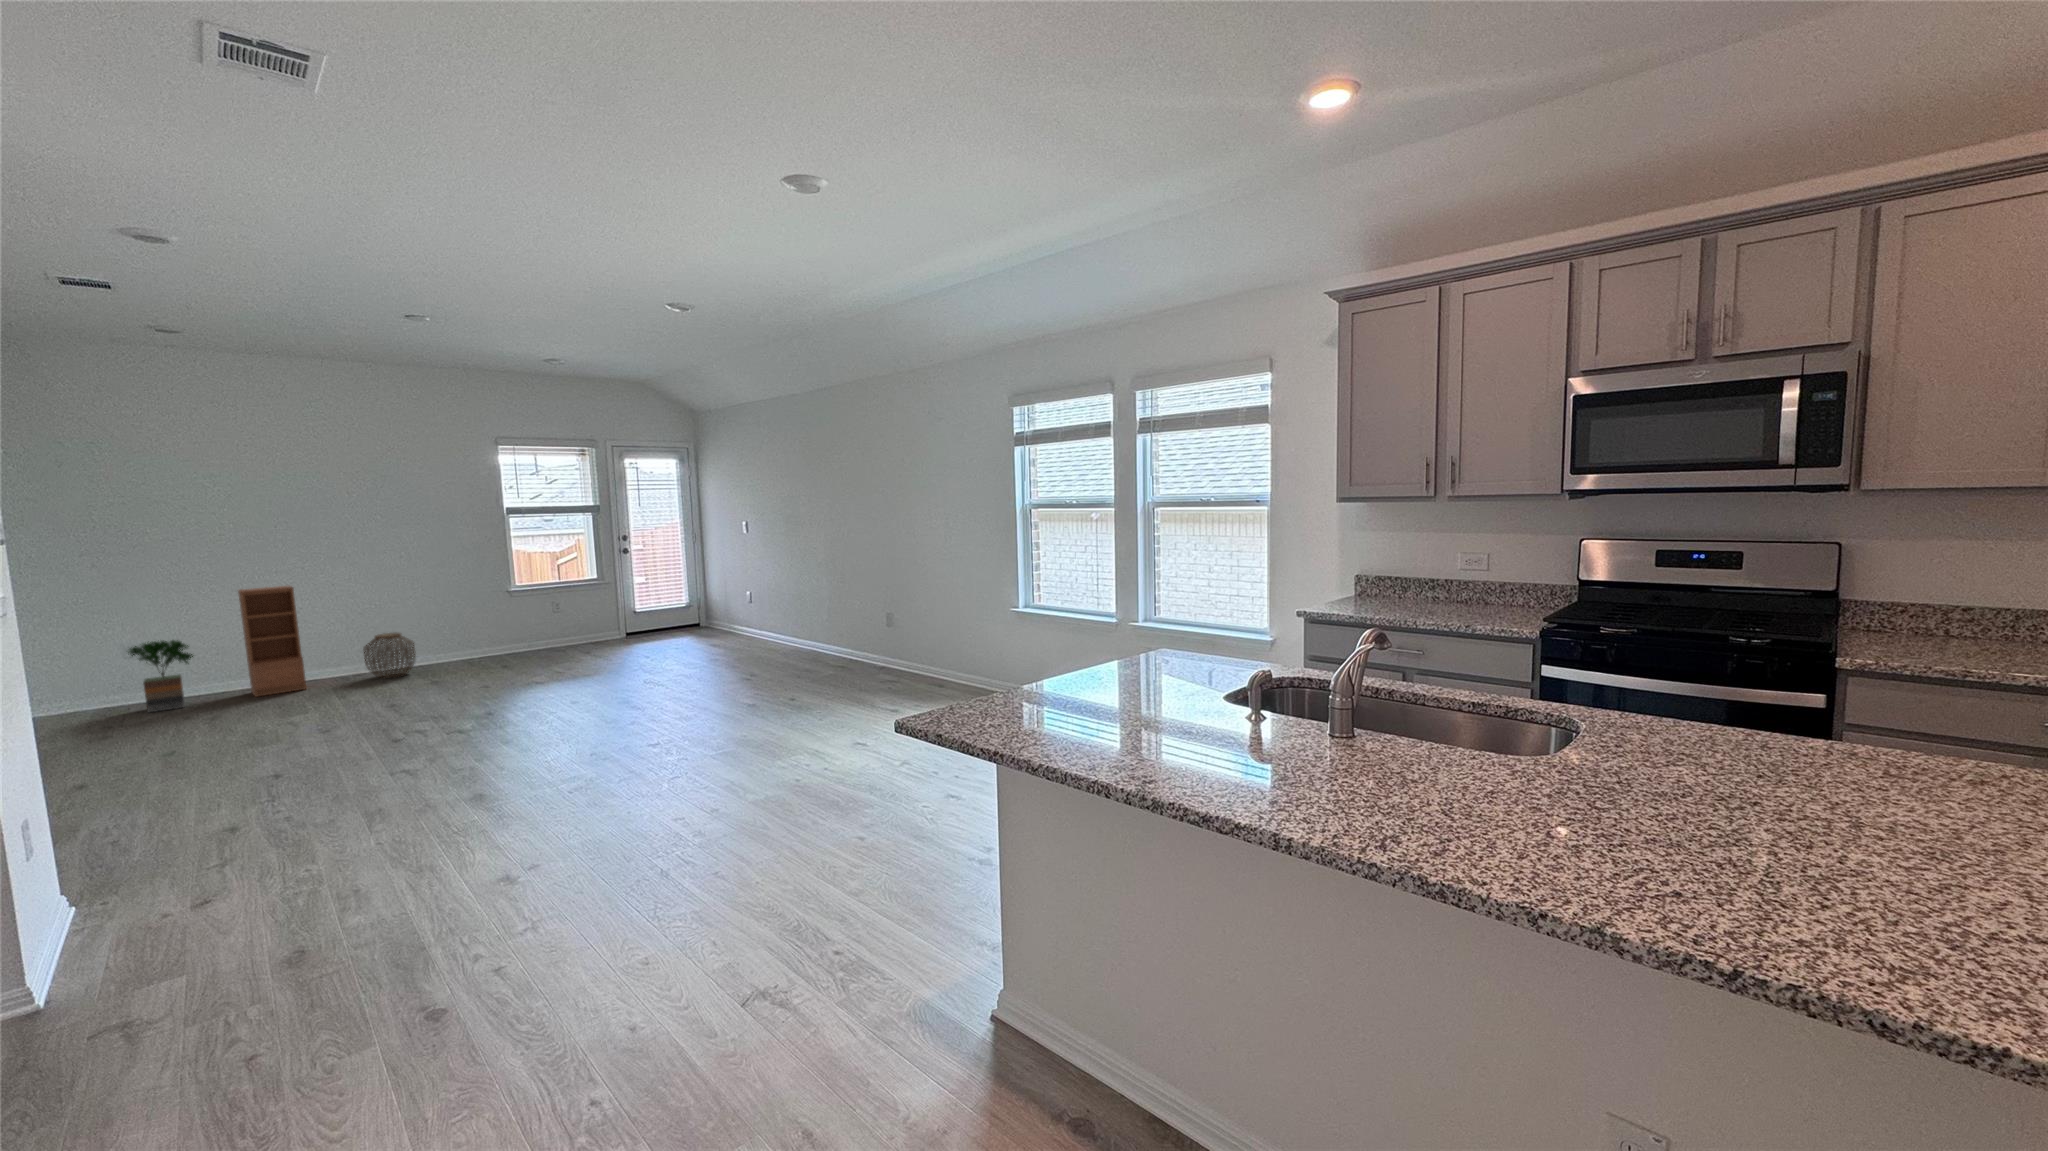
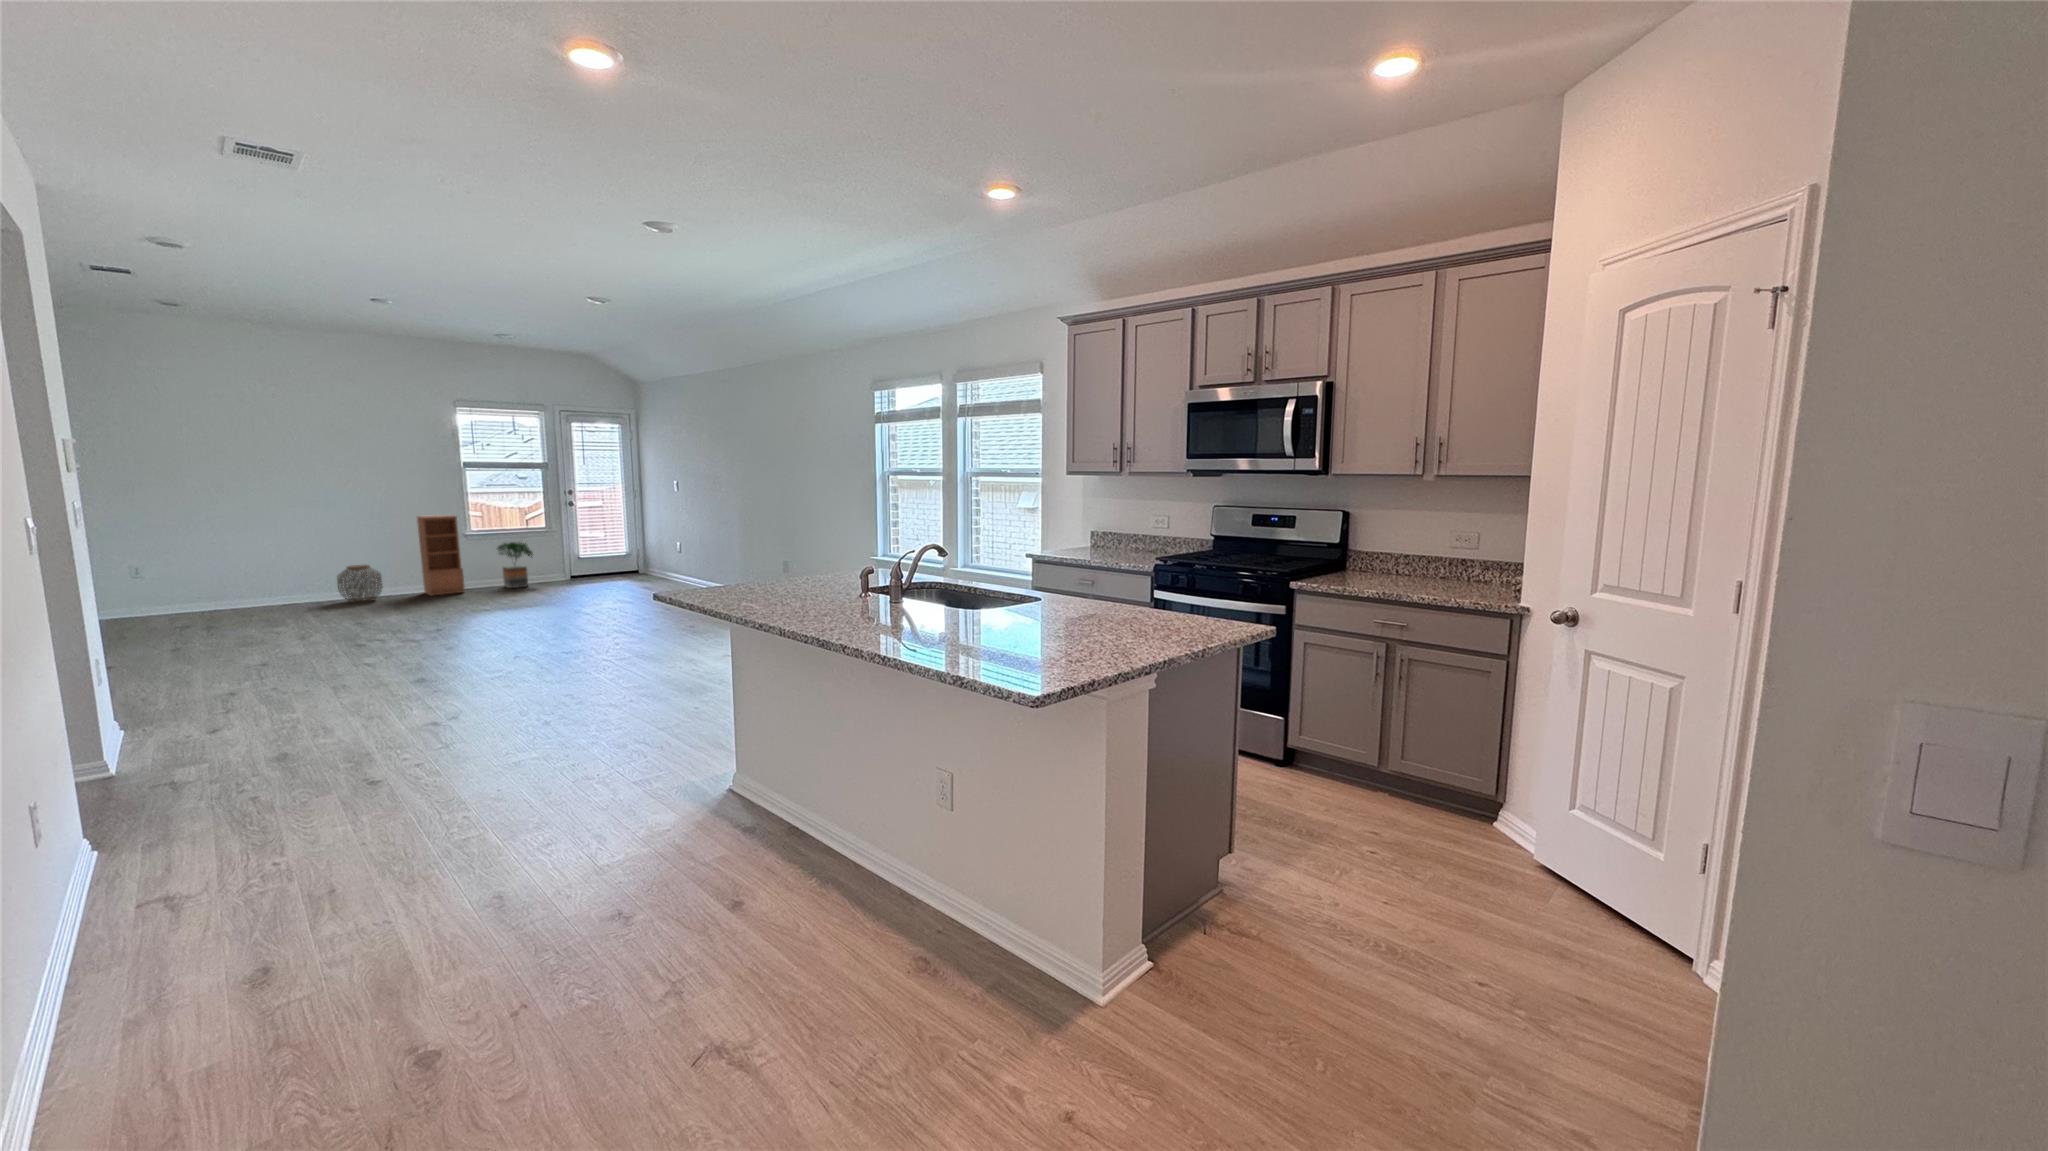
bookcase: present [238,586,306,697] -> present [417,515,465,596]
potted tree: present [129,640,193,712] -> present [497,542,533,588]

